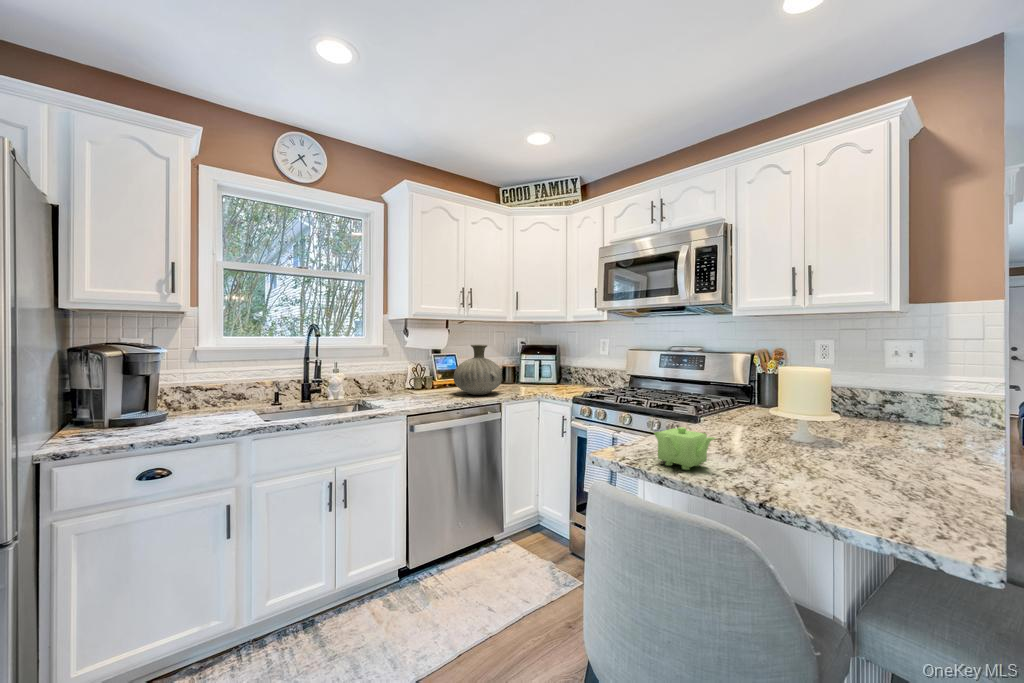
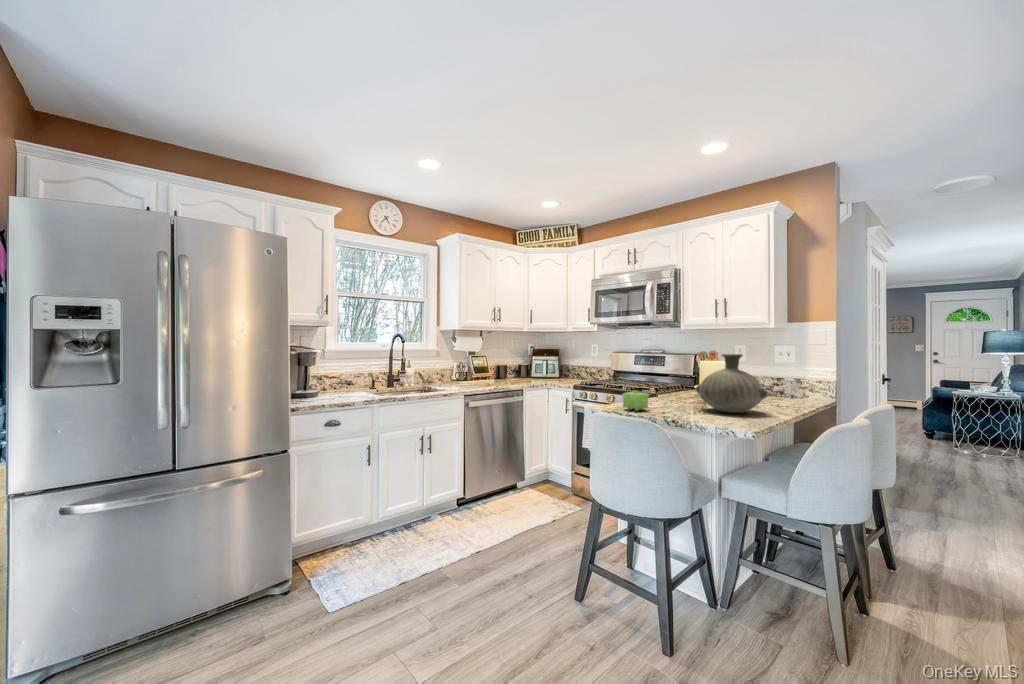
vase: present [453,344,502,395] -> present [696,354,768,413]

